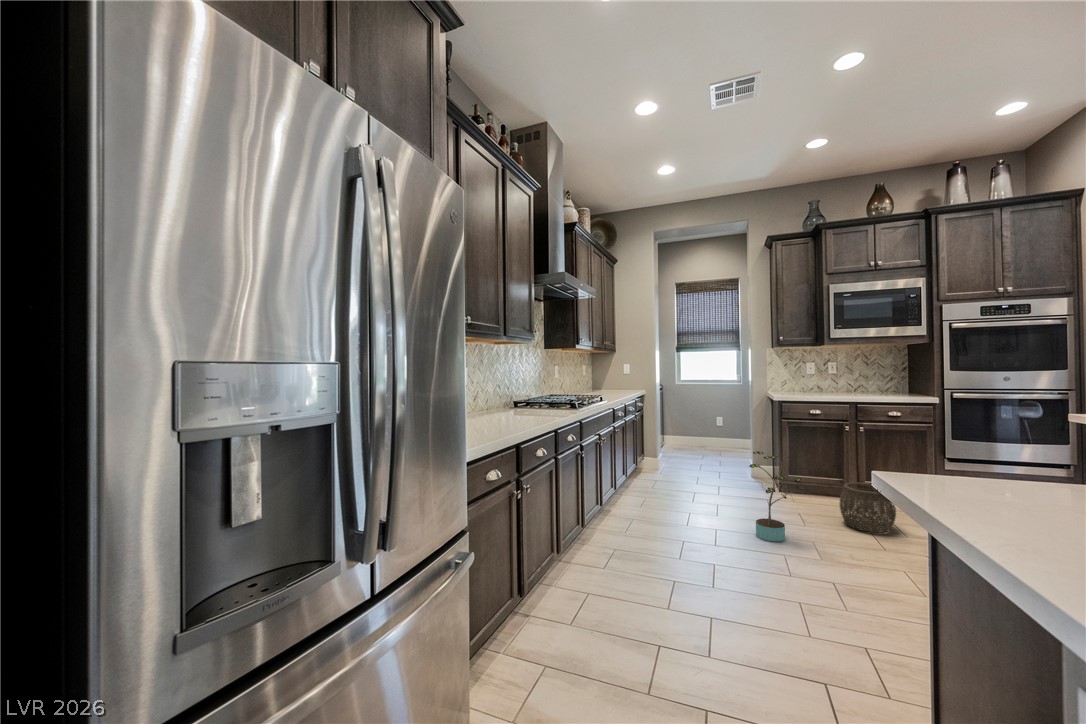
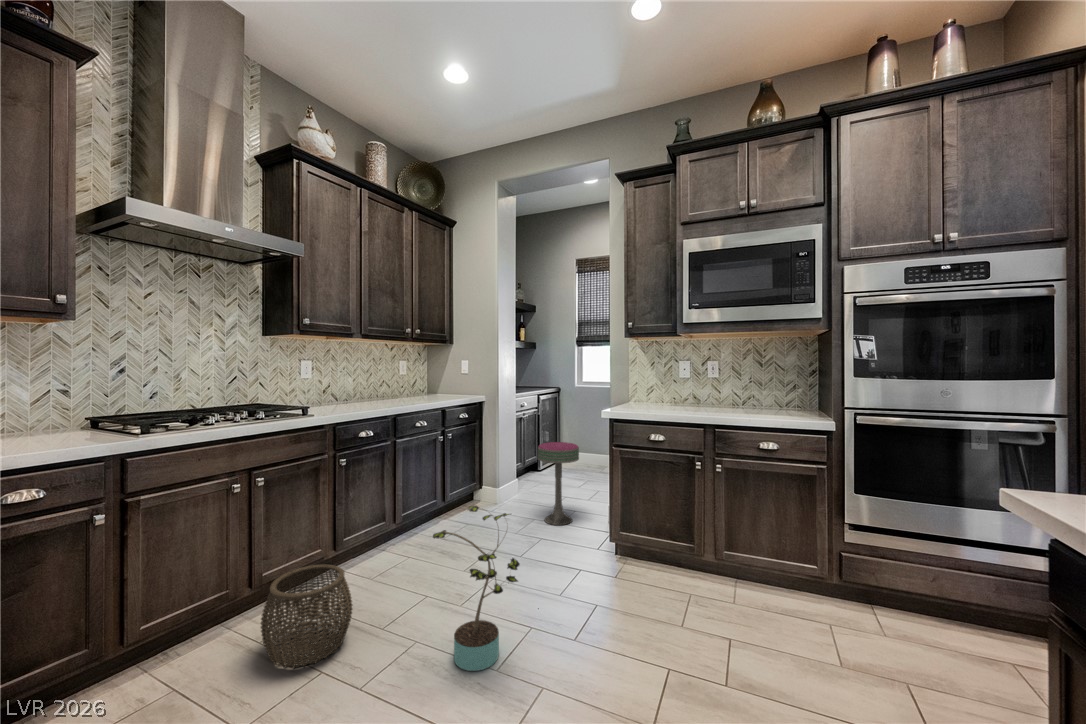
bar stool: none [701,422,733,479] -> present [538,442,579,525]
woven basket: present [840,482,896,533] -> present [261,564,352,668]

